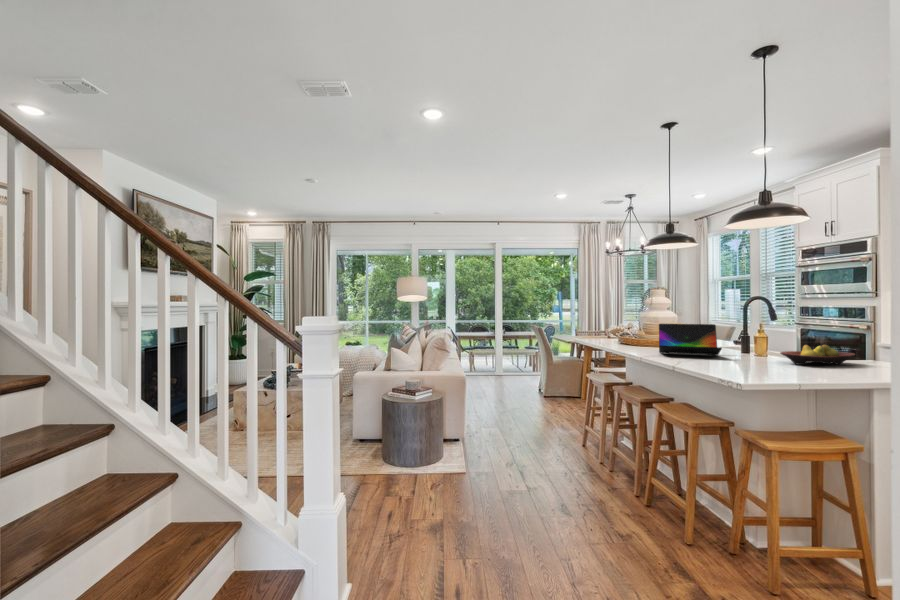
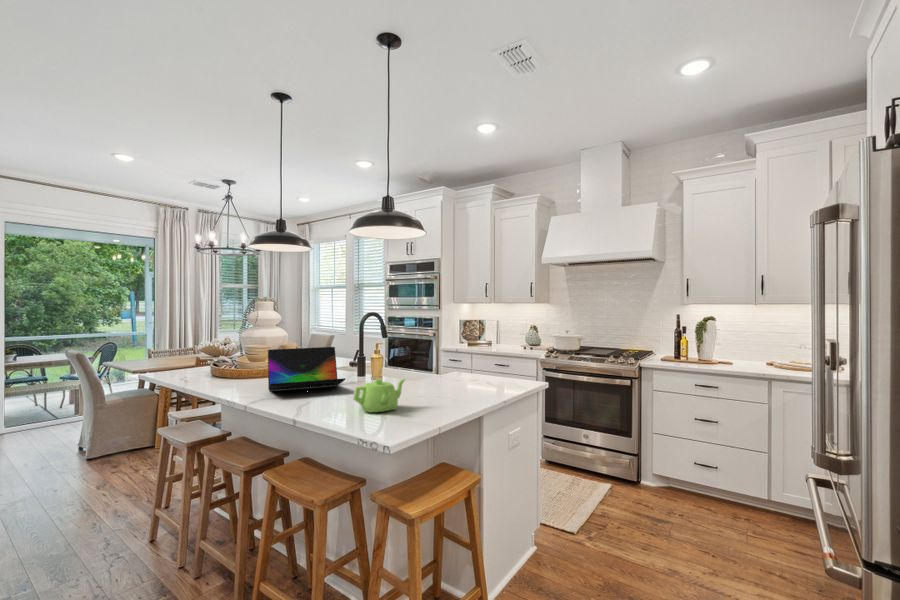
teapot: none [723,345,775,370] -> present [353,379,406,412]
fruit bowl: present [780,345,855,365] -> none [402,365,459,391]

